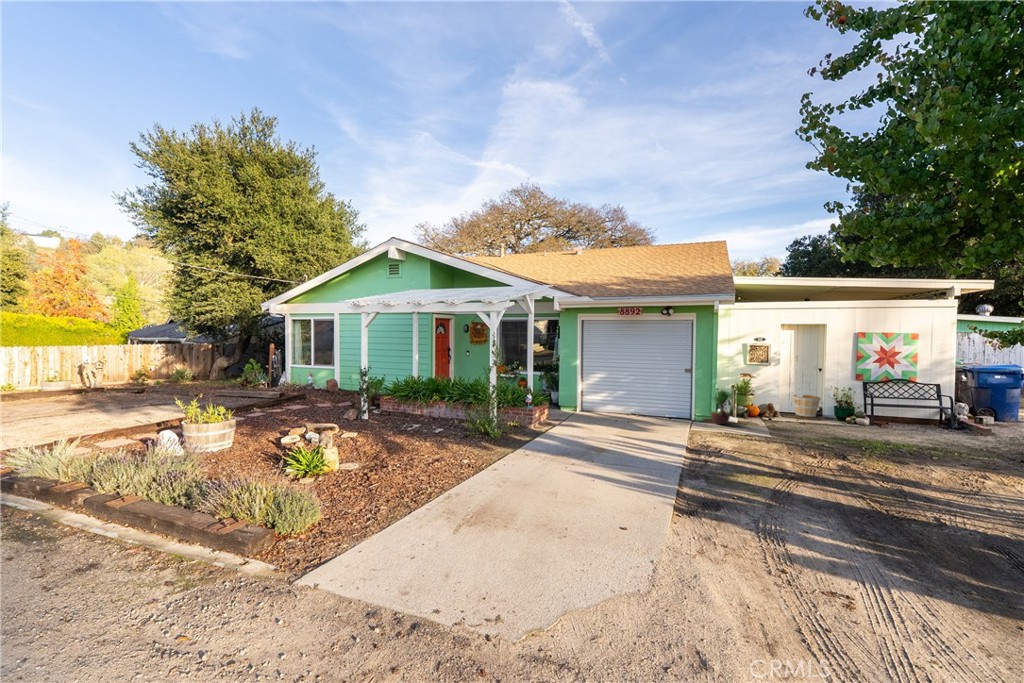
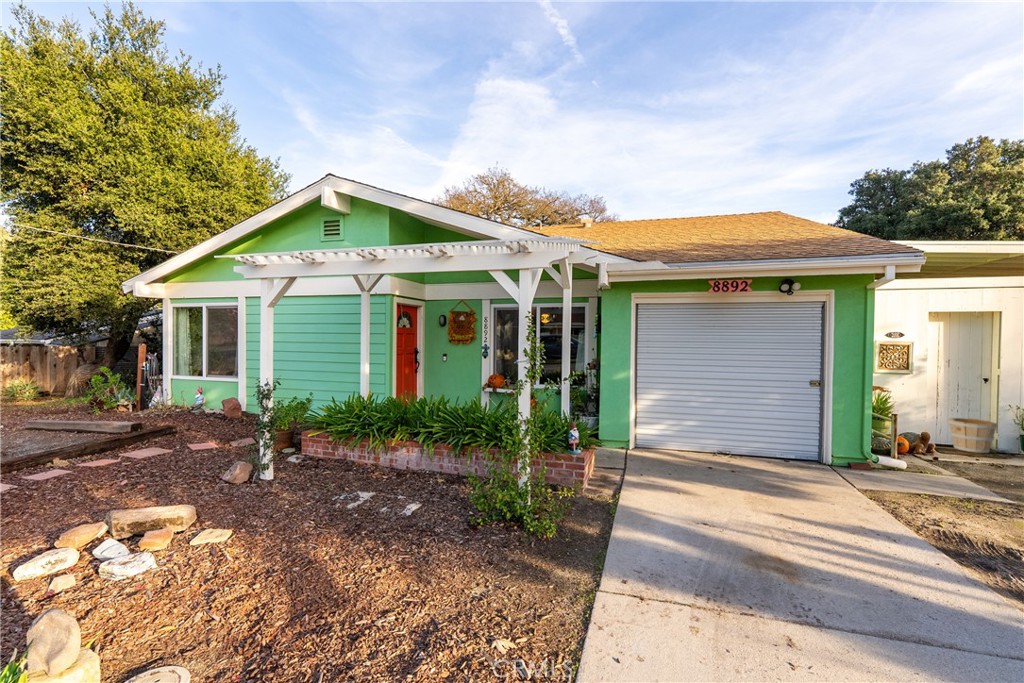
potted tree: present [711,390,732,424] -> none [862,410,910,473]

